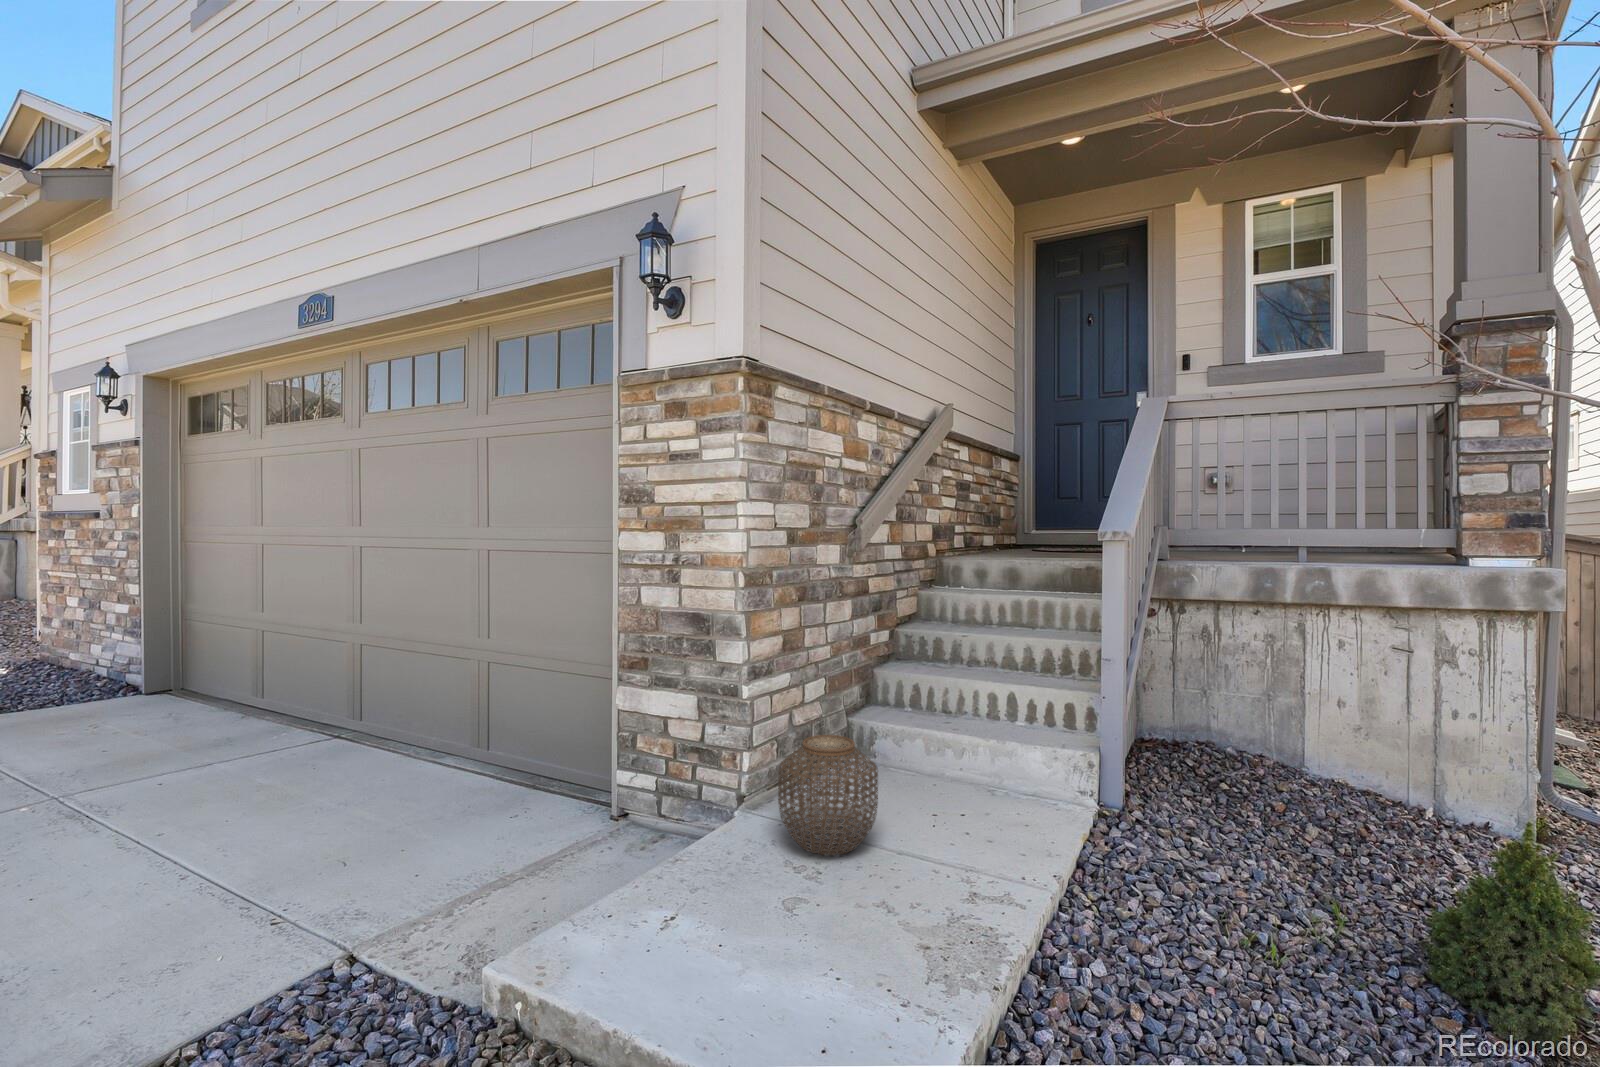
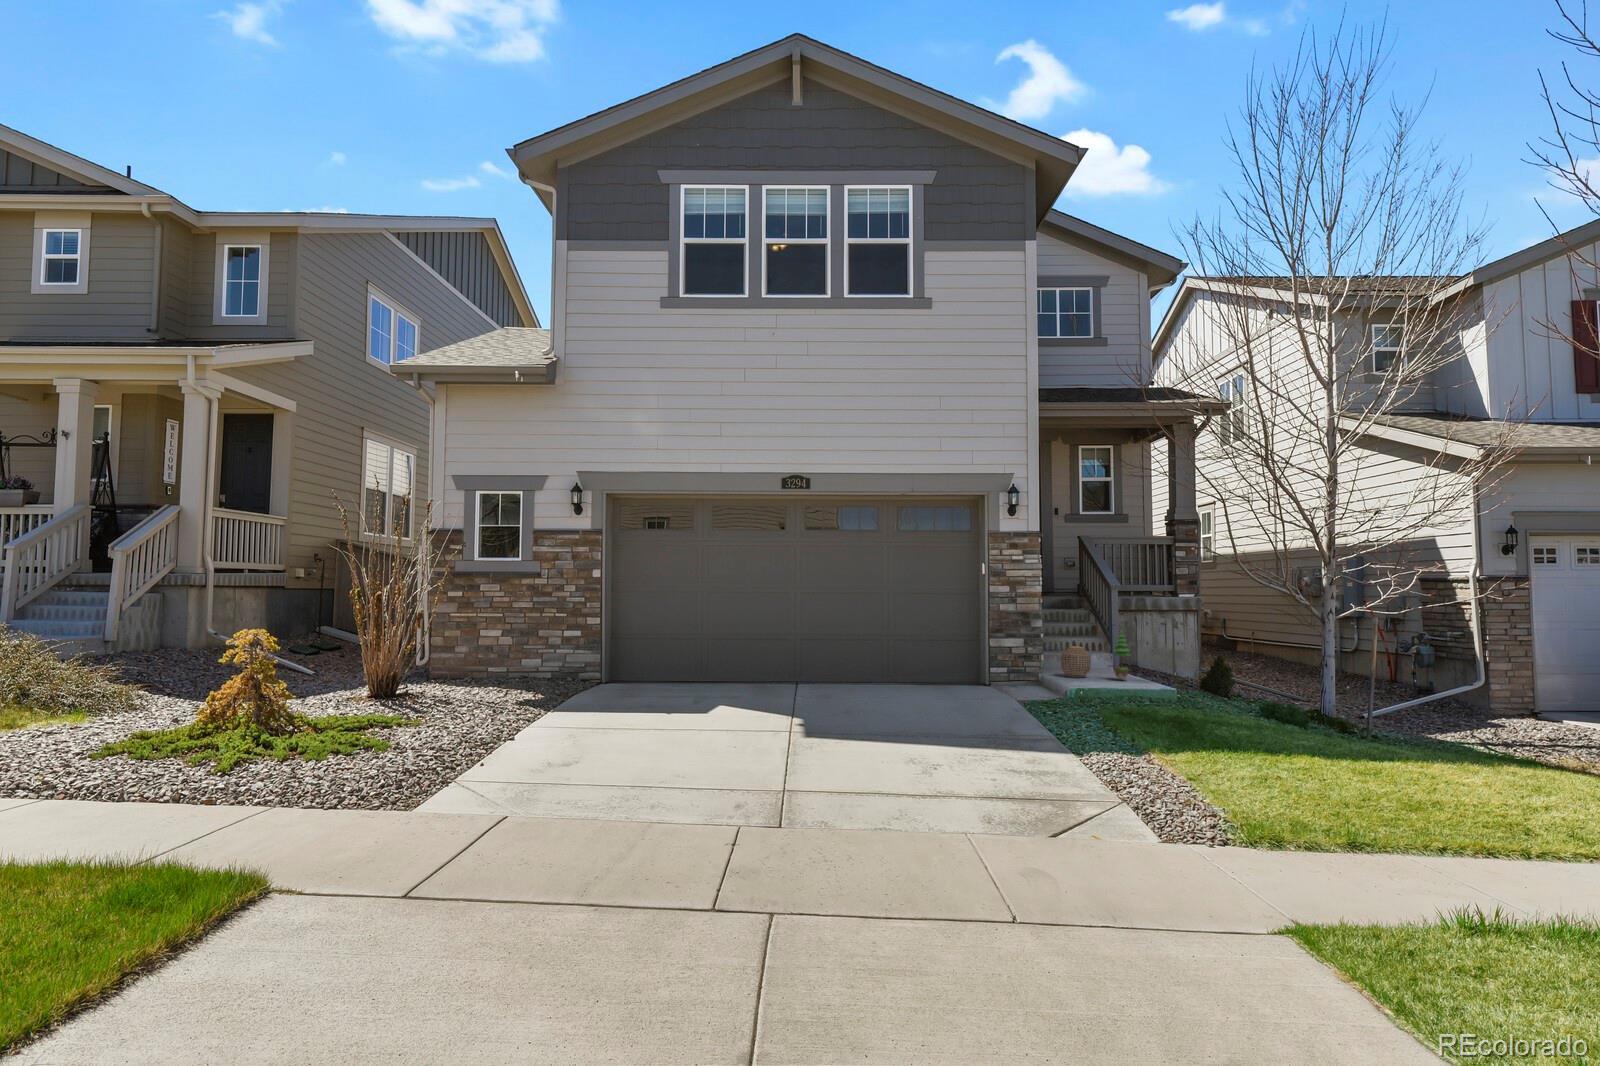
potted tree: none [890,702,967,914] -> present [1113,630,1129,680]

